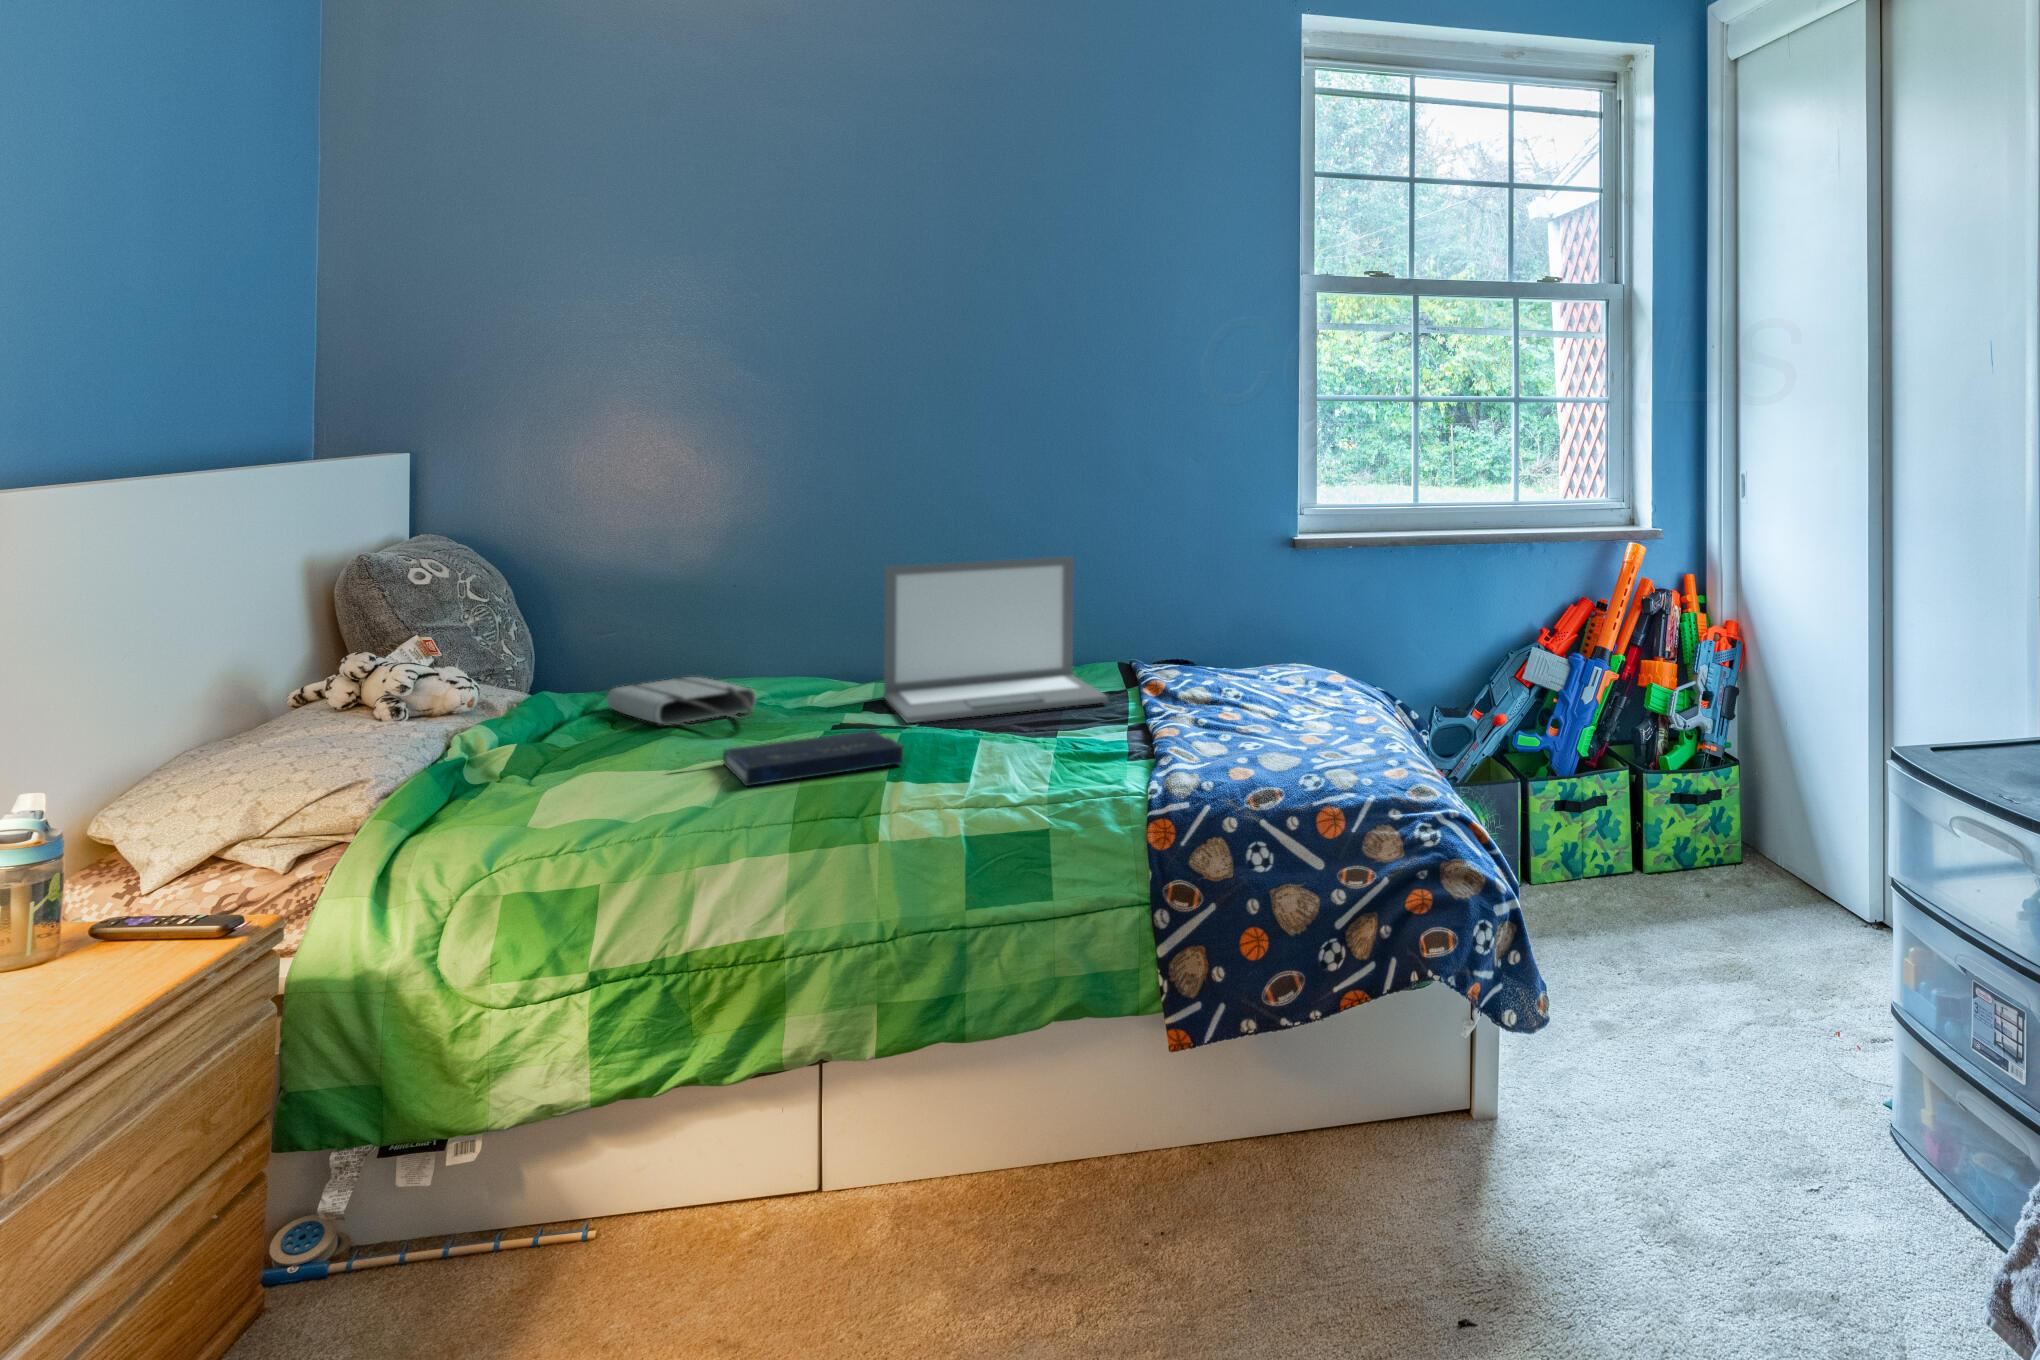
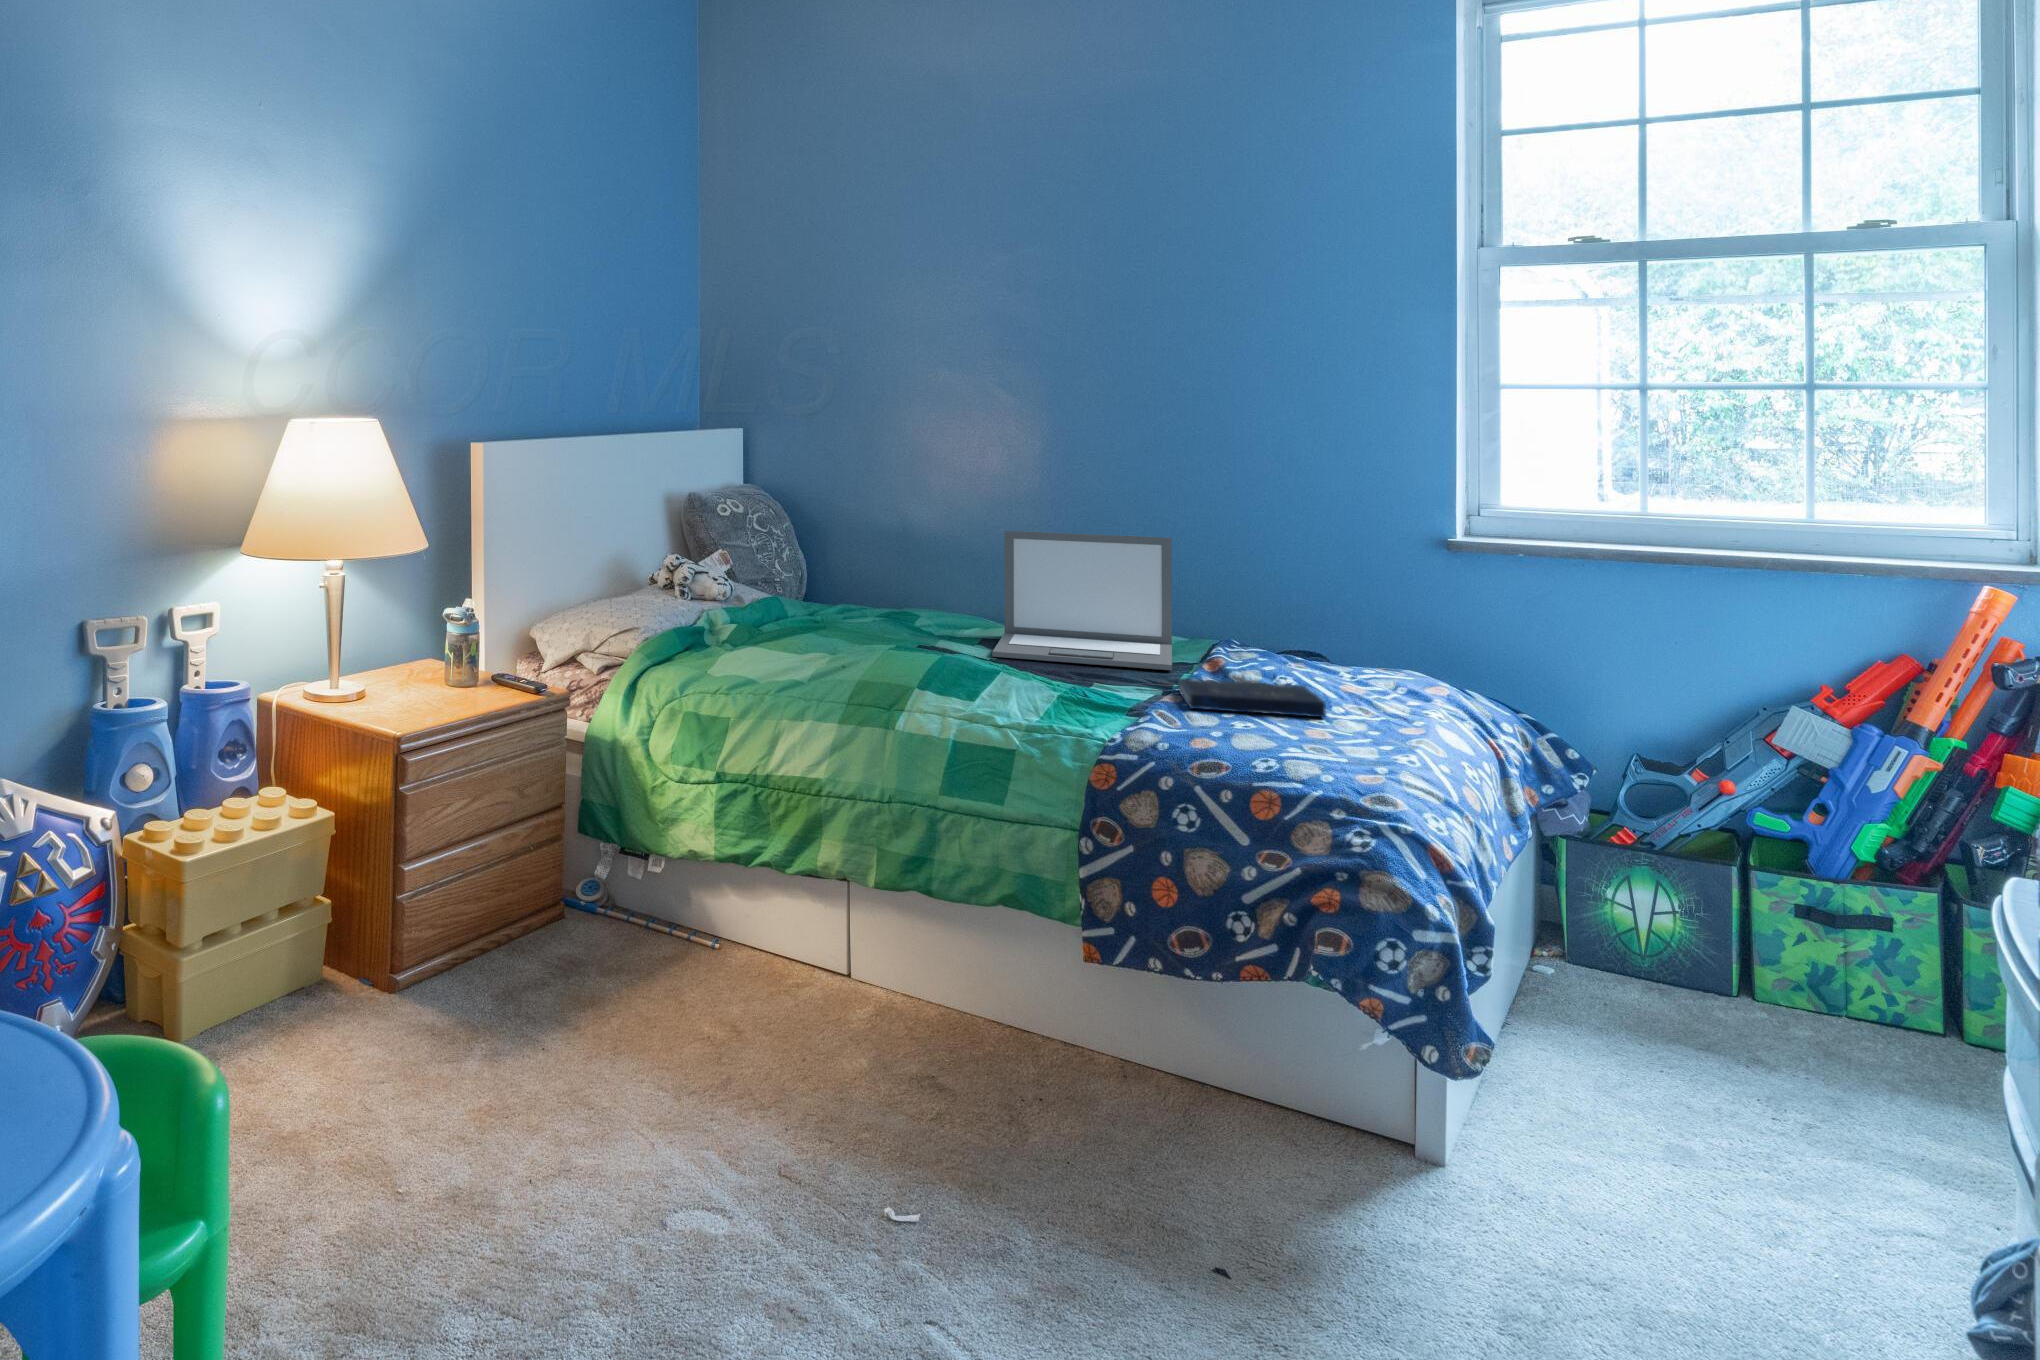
tote bag: present [606,677,756,725] -> none [821,599,906,633]
book: present [712,730,904,786] -> present [1139,679,1326,717]

